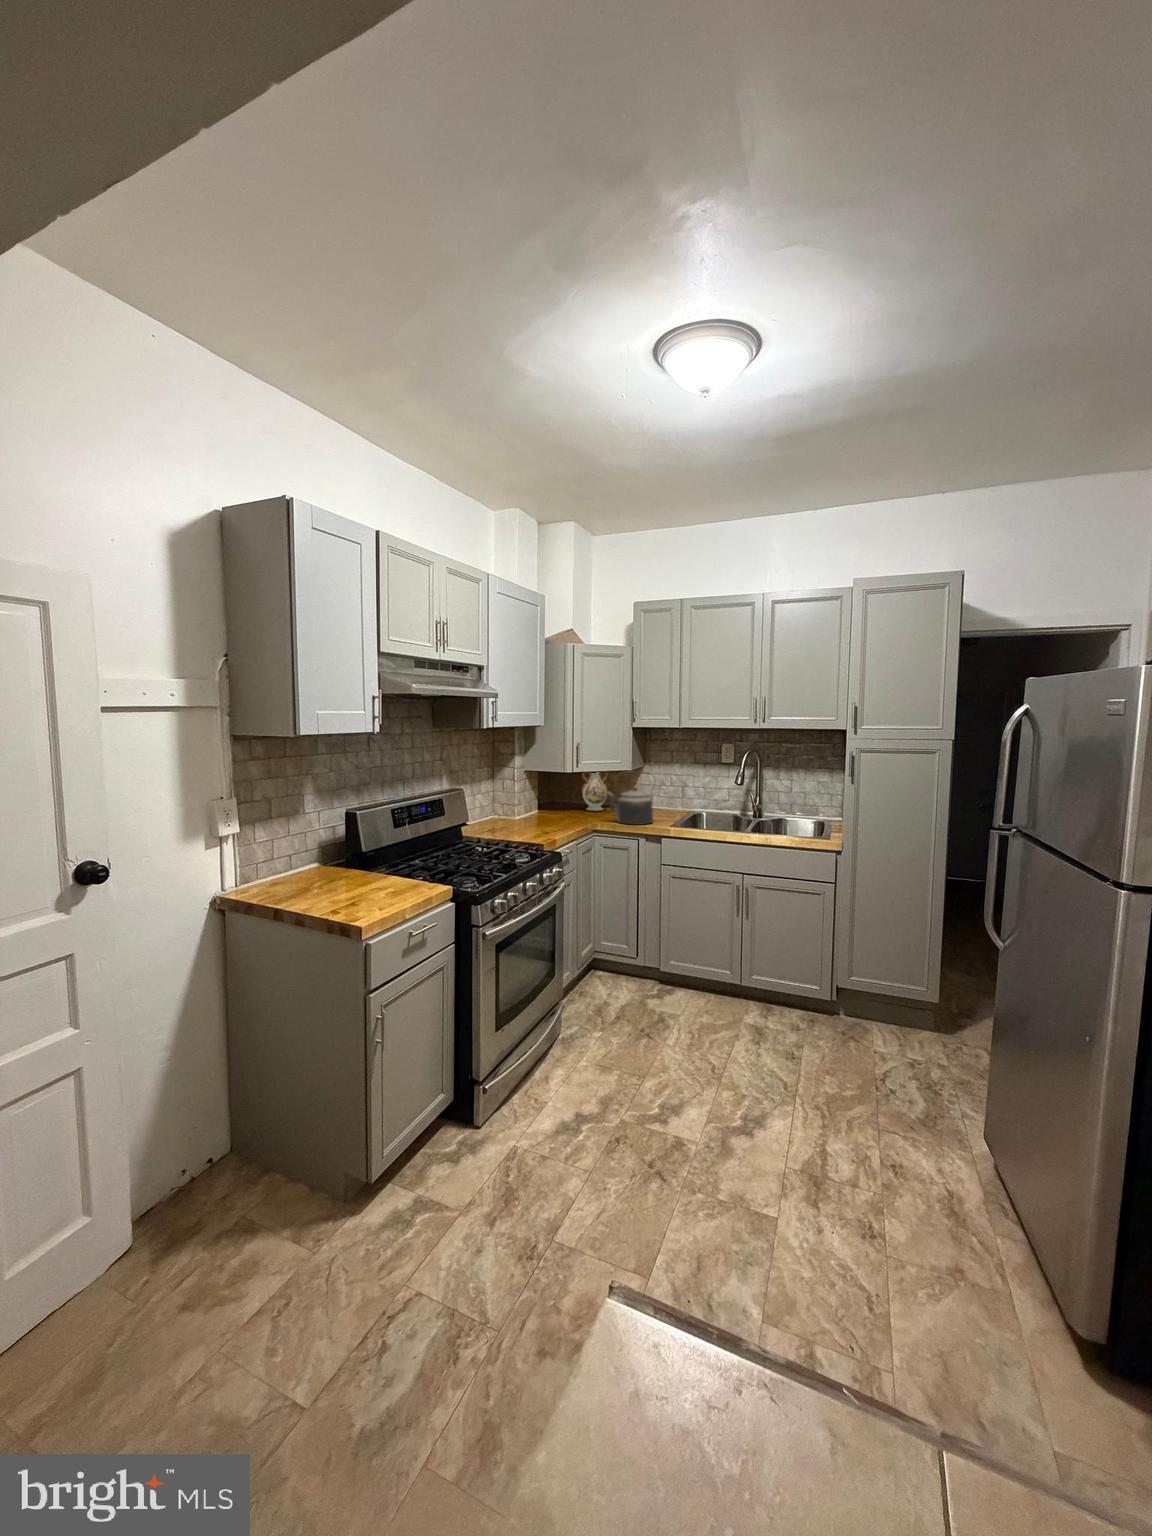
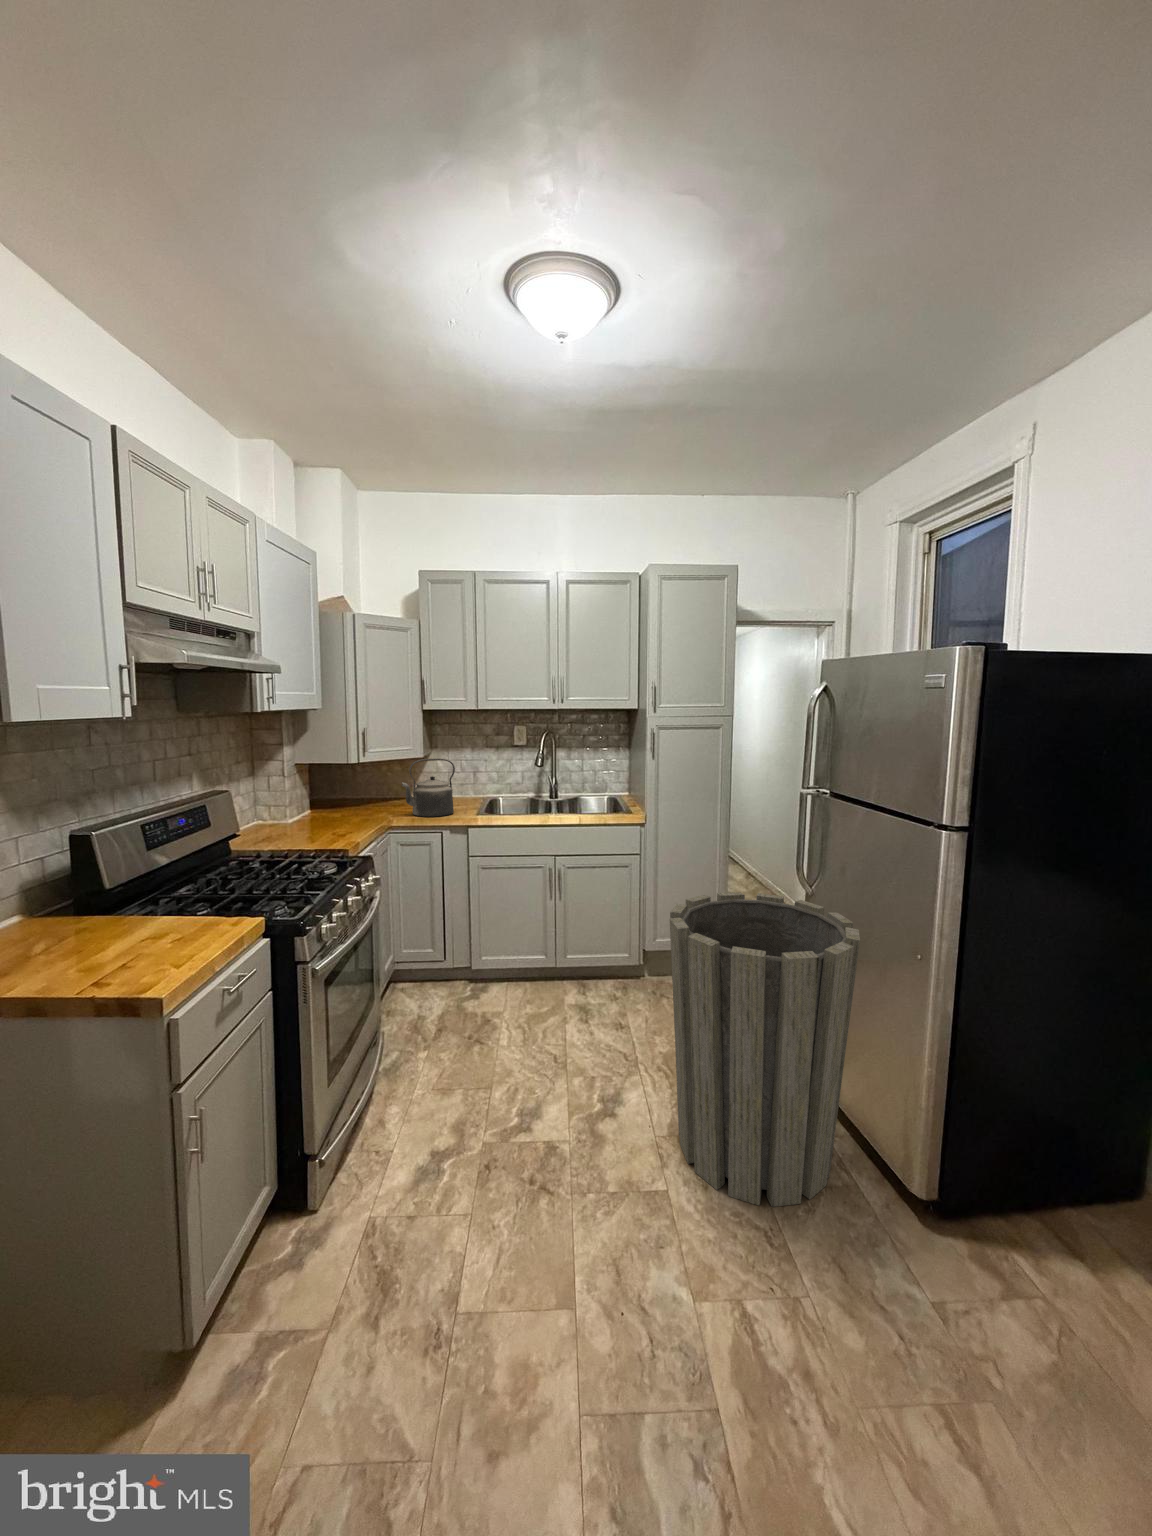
vase: present [582,772,608,811] -> none [363,746,393,806]
trash can: none [803,930,1030,1287] -> present [670,892,860,1207]

